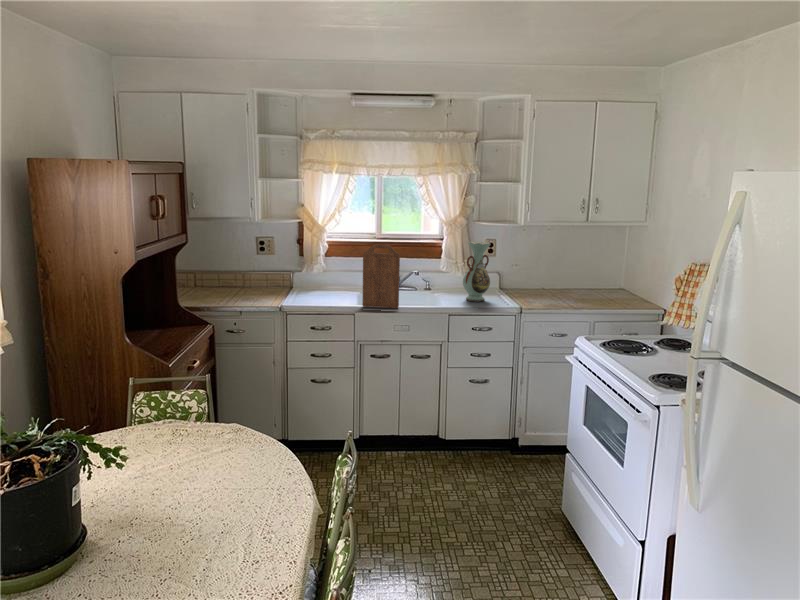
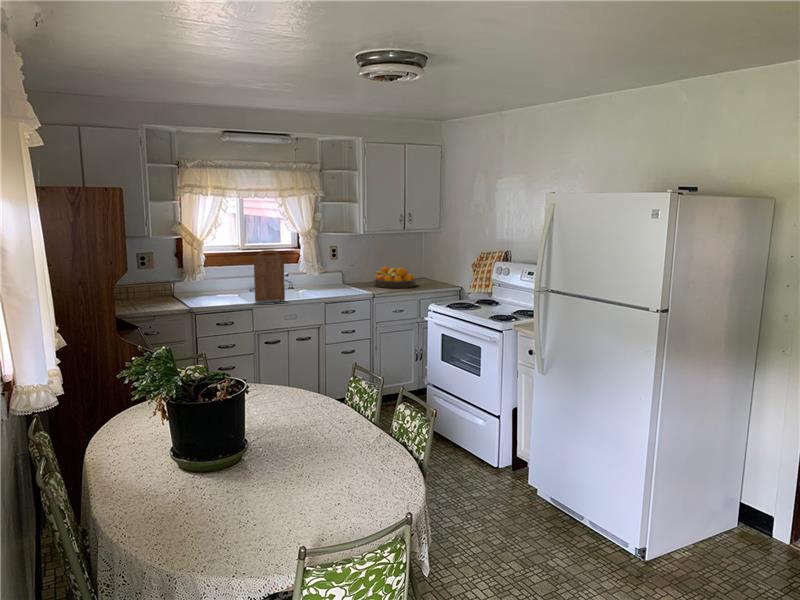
decorative vase: present [463,241,490,302] -> none [324,247,345,292]
fruit bowl: none [538,270,596,302] -> present [374,267,415,288]

